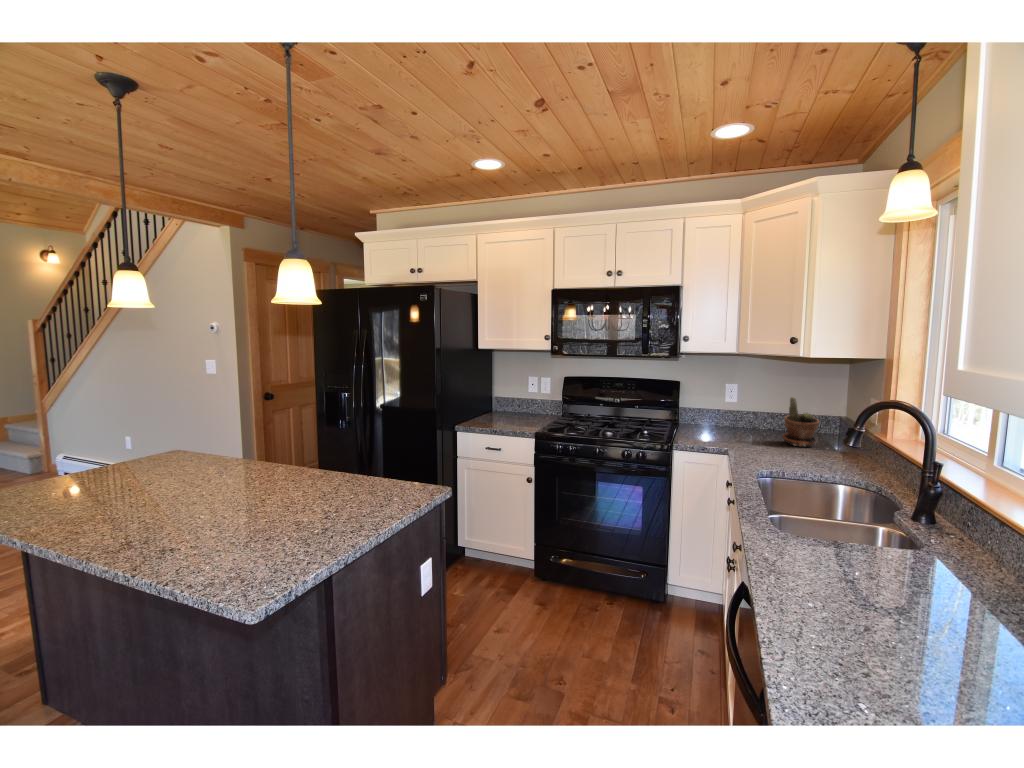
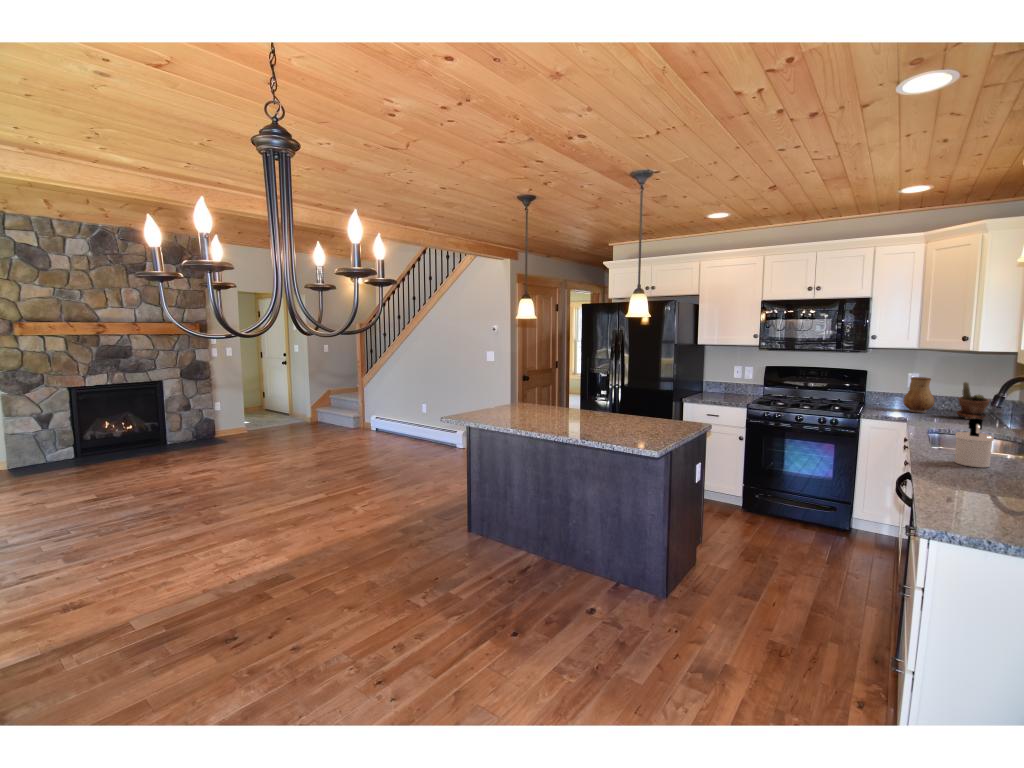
ceramic pitcher: none [722,390,756,437] -> present [903,377,935,413]
soap dispenser: none [836,504,909,610] -> present [955,418,994,468]

